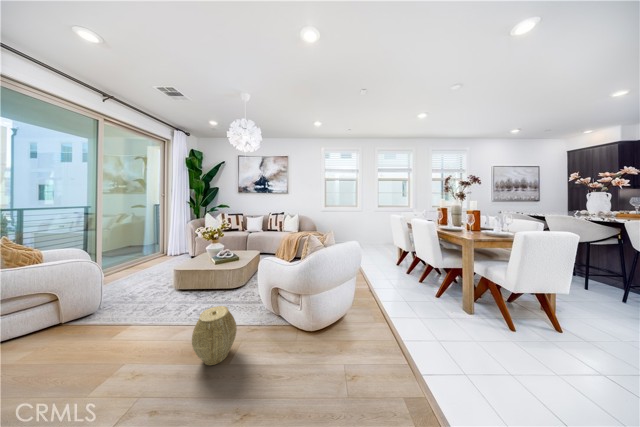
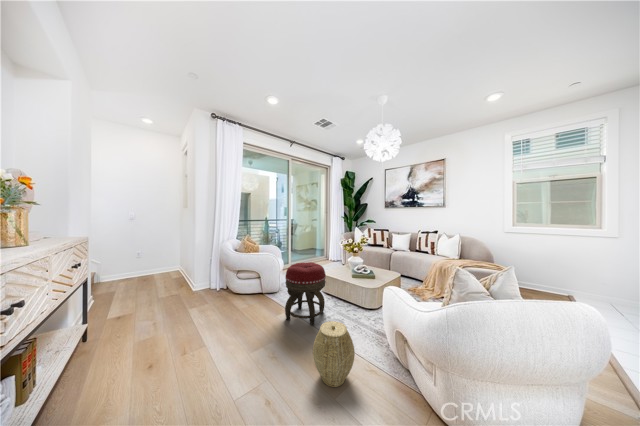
footstool: none [124,259,187,335] -> present [285,262,326,325]

